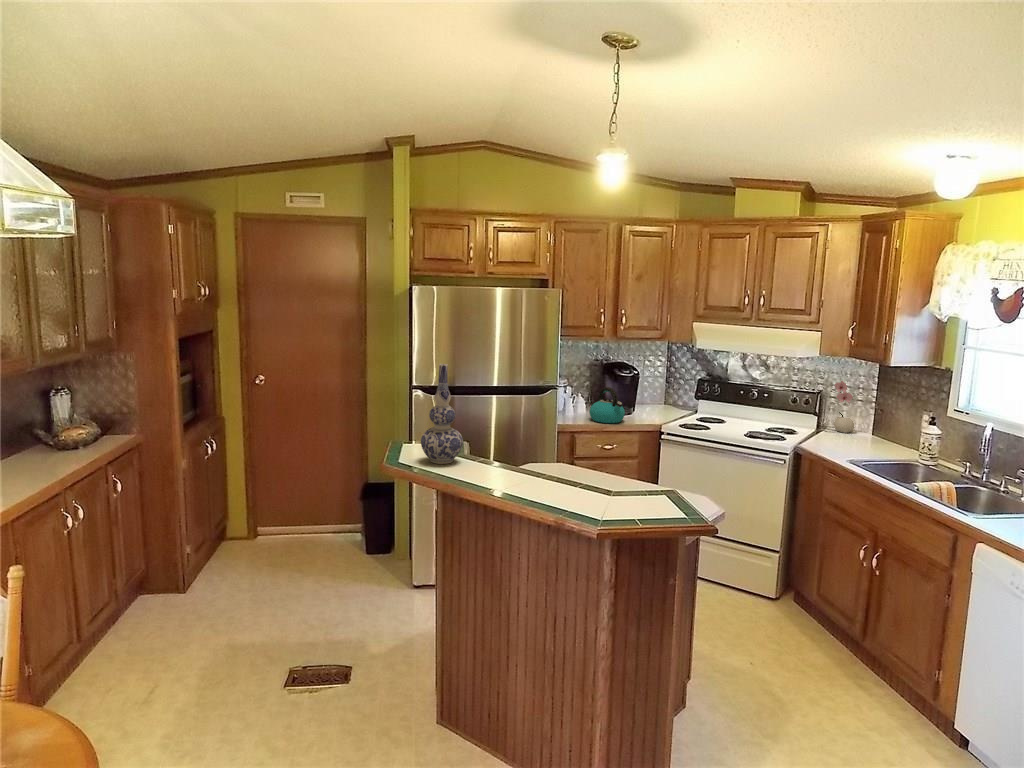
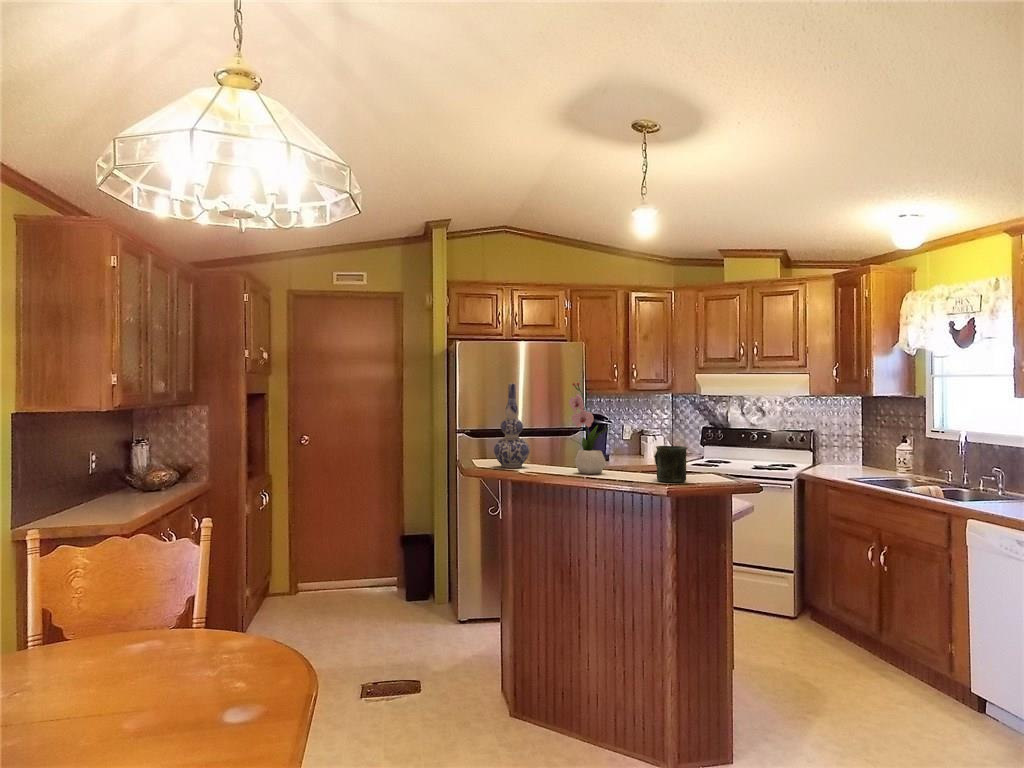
flower arrangement: present [834,381,855,433] -> present [569,383,610,474]
kettle: present [589,387,625,423] -> none [610,433,642,464]
mug: none [596,464,635,514] -> present [655,446,687,482]

